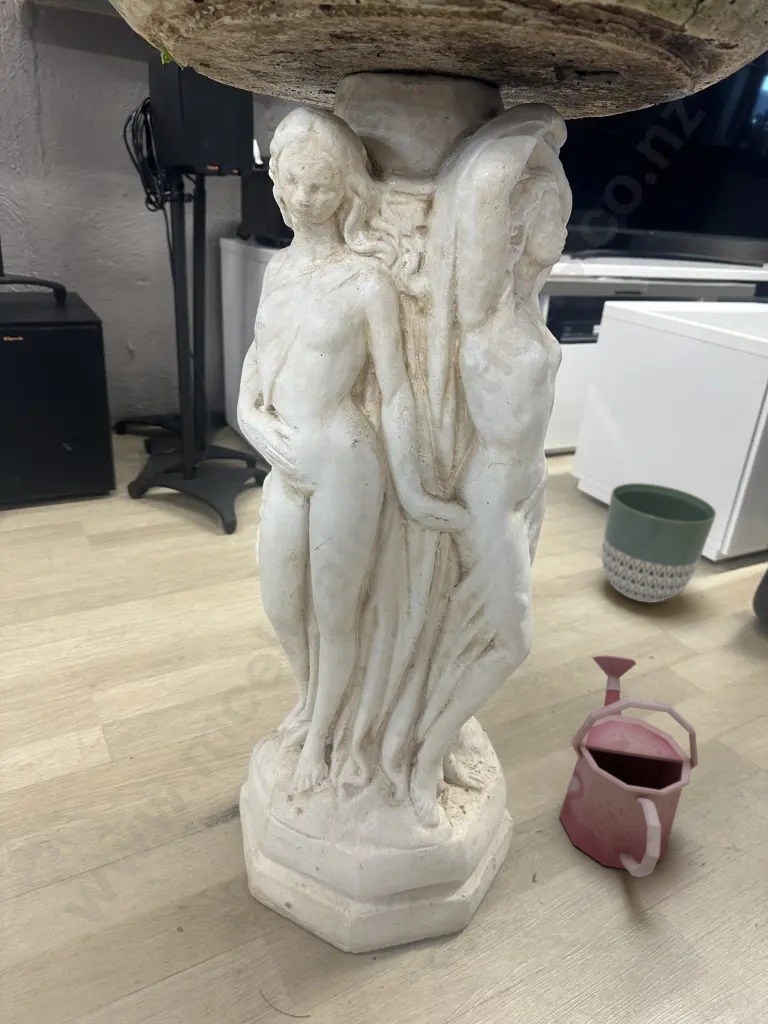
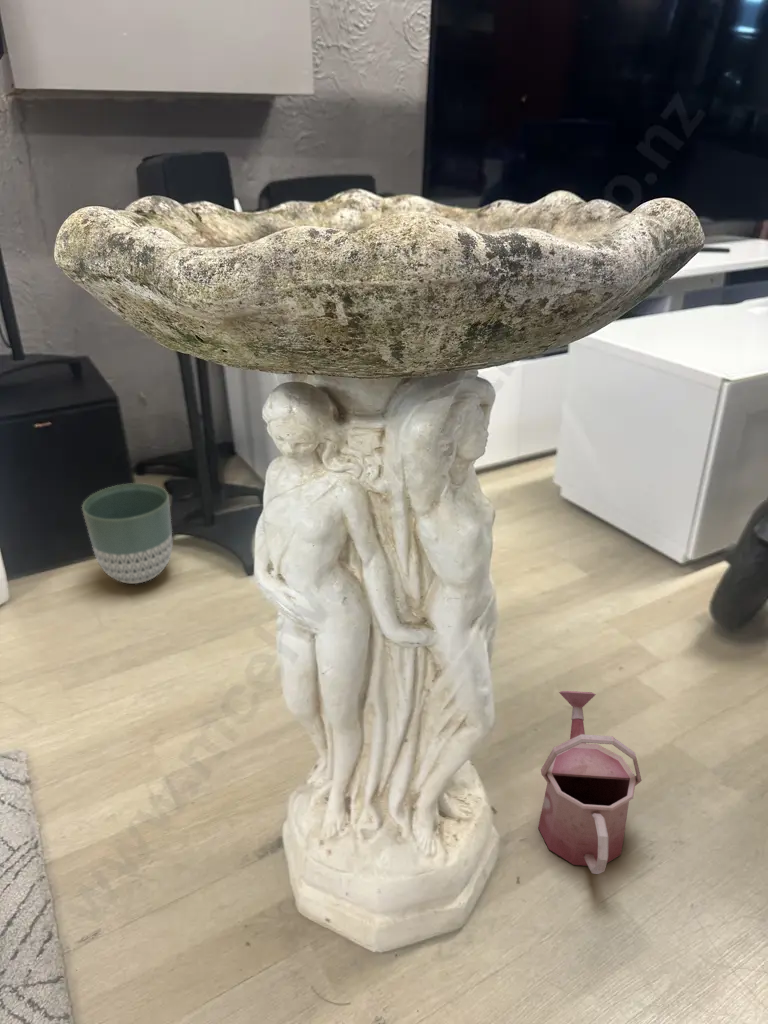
planter: present [602,483,716,603] -> present [82,483,172,584]

